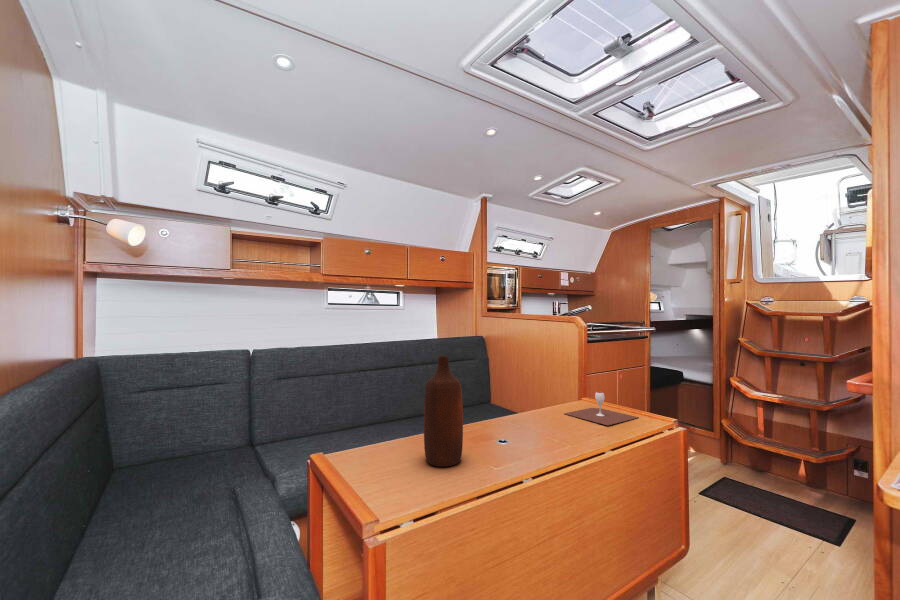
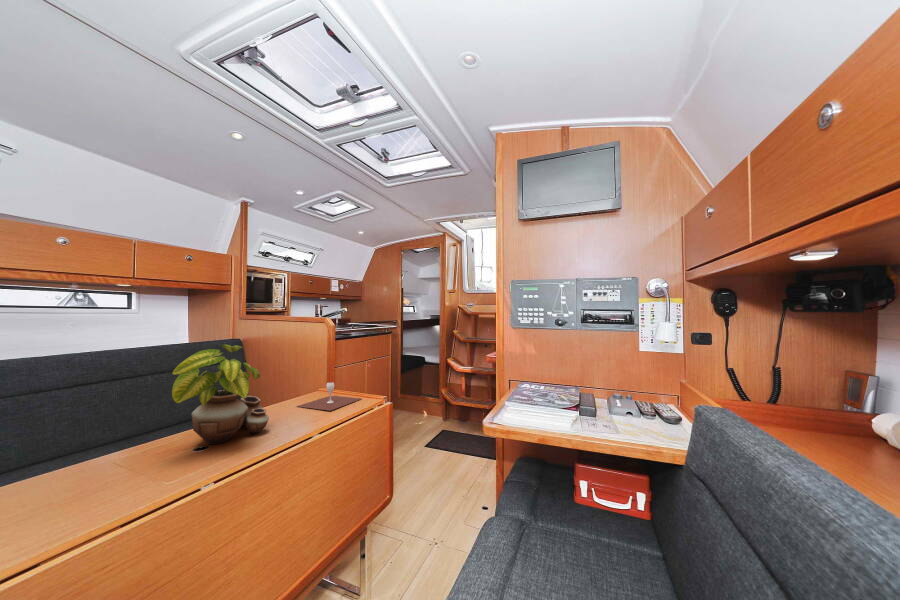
potted plant: none [478,343,552,438] -> present [172,344,269,444]
bottle: present [424,356,463,467] -> none [55,366,128,505]

